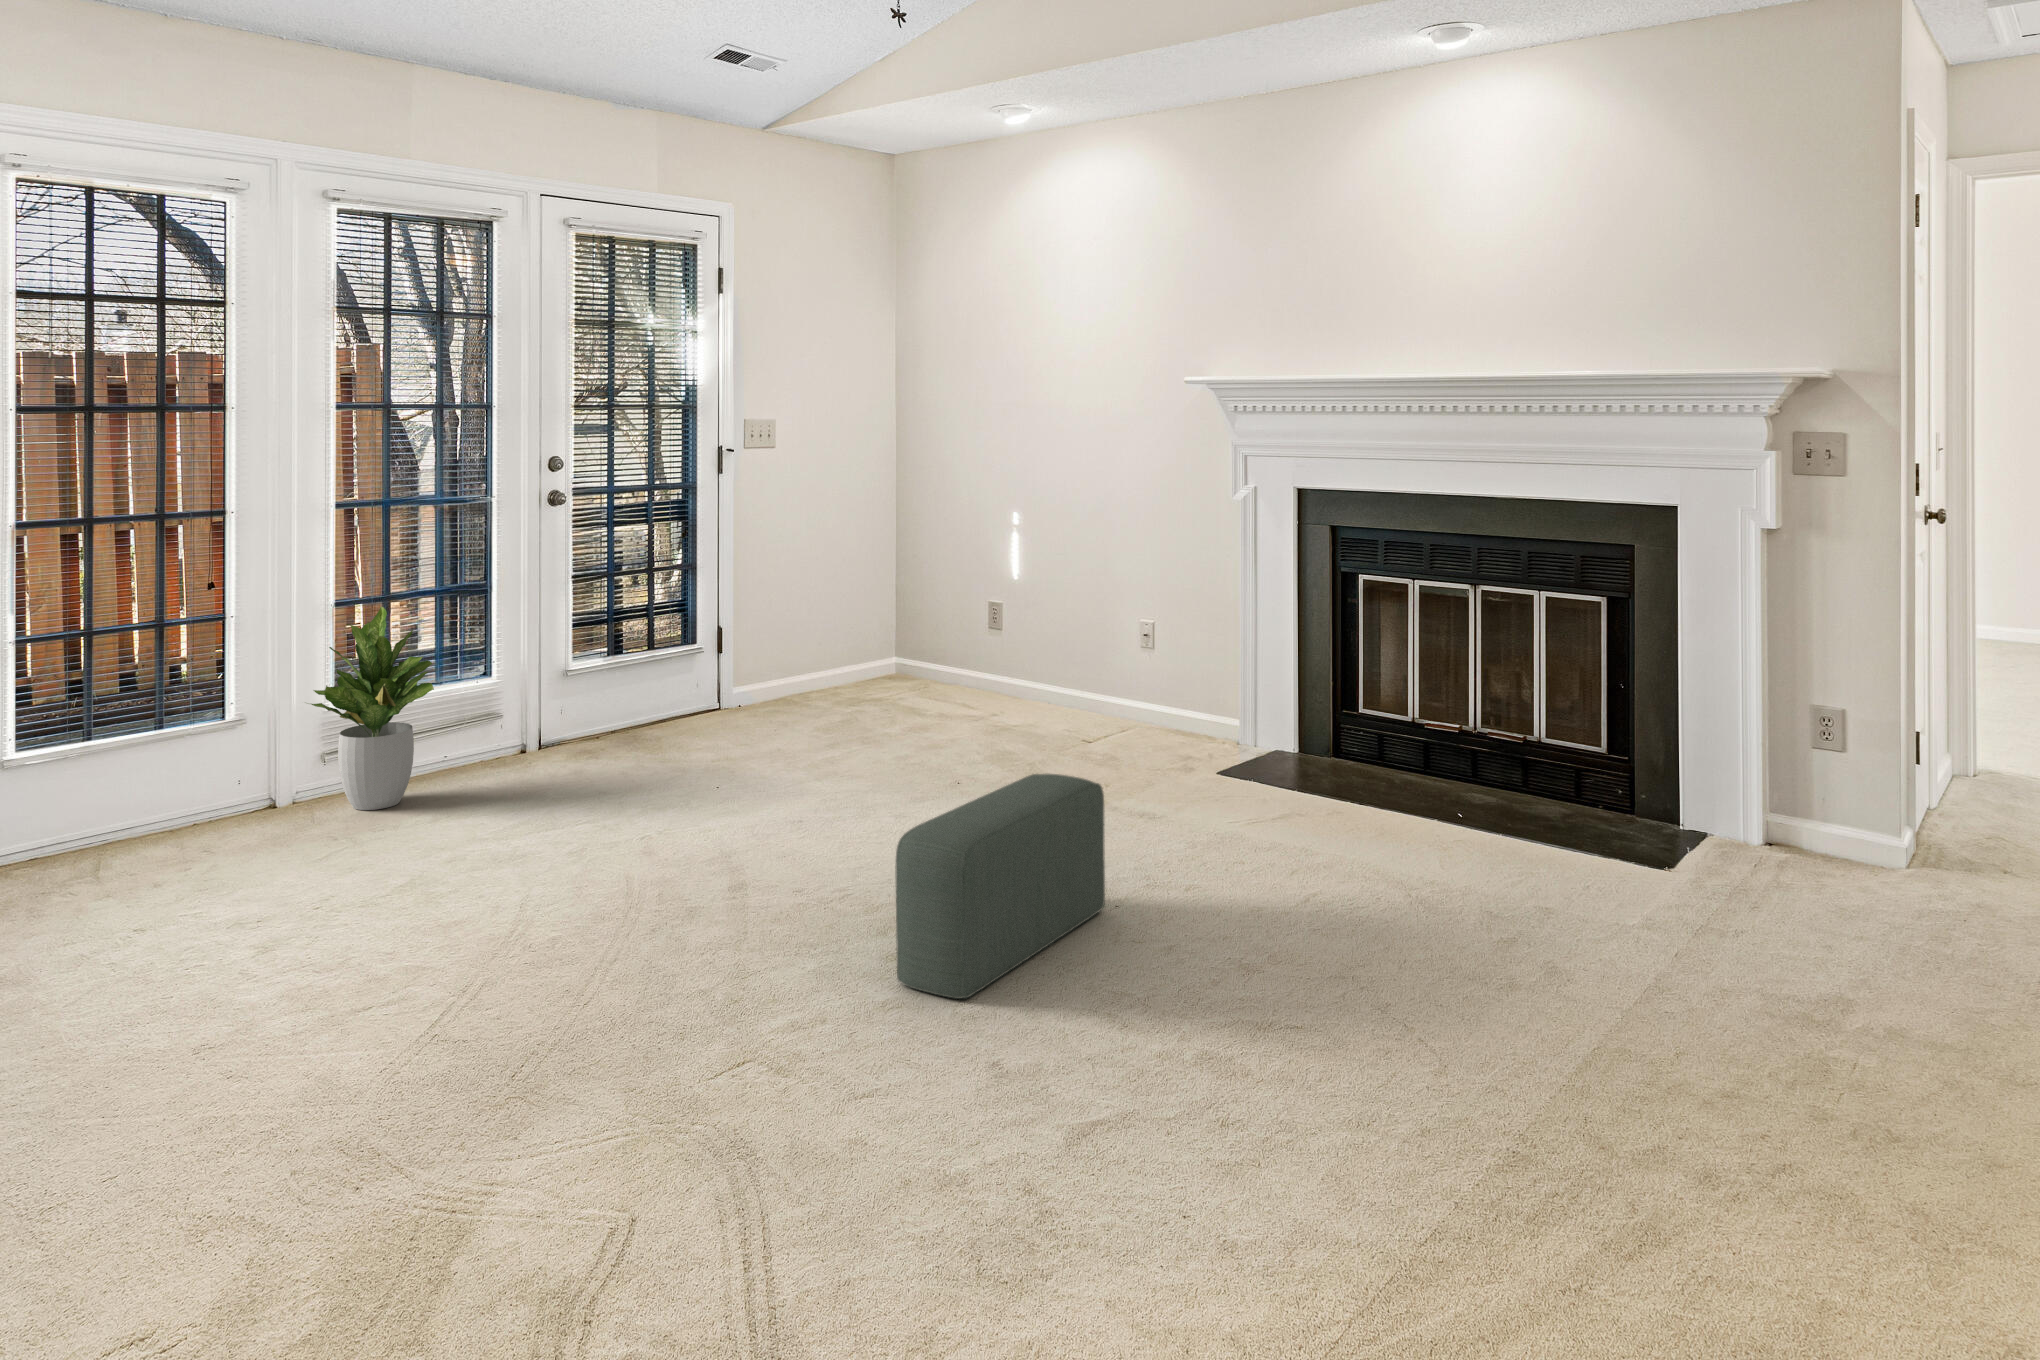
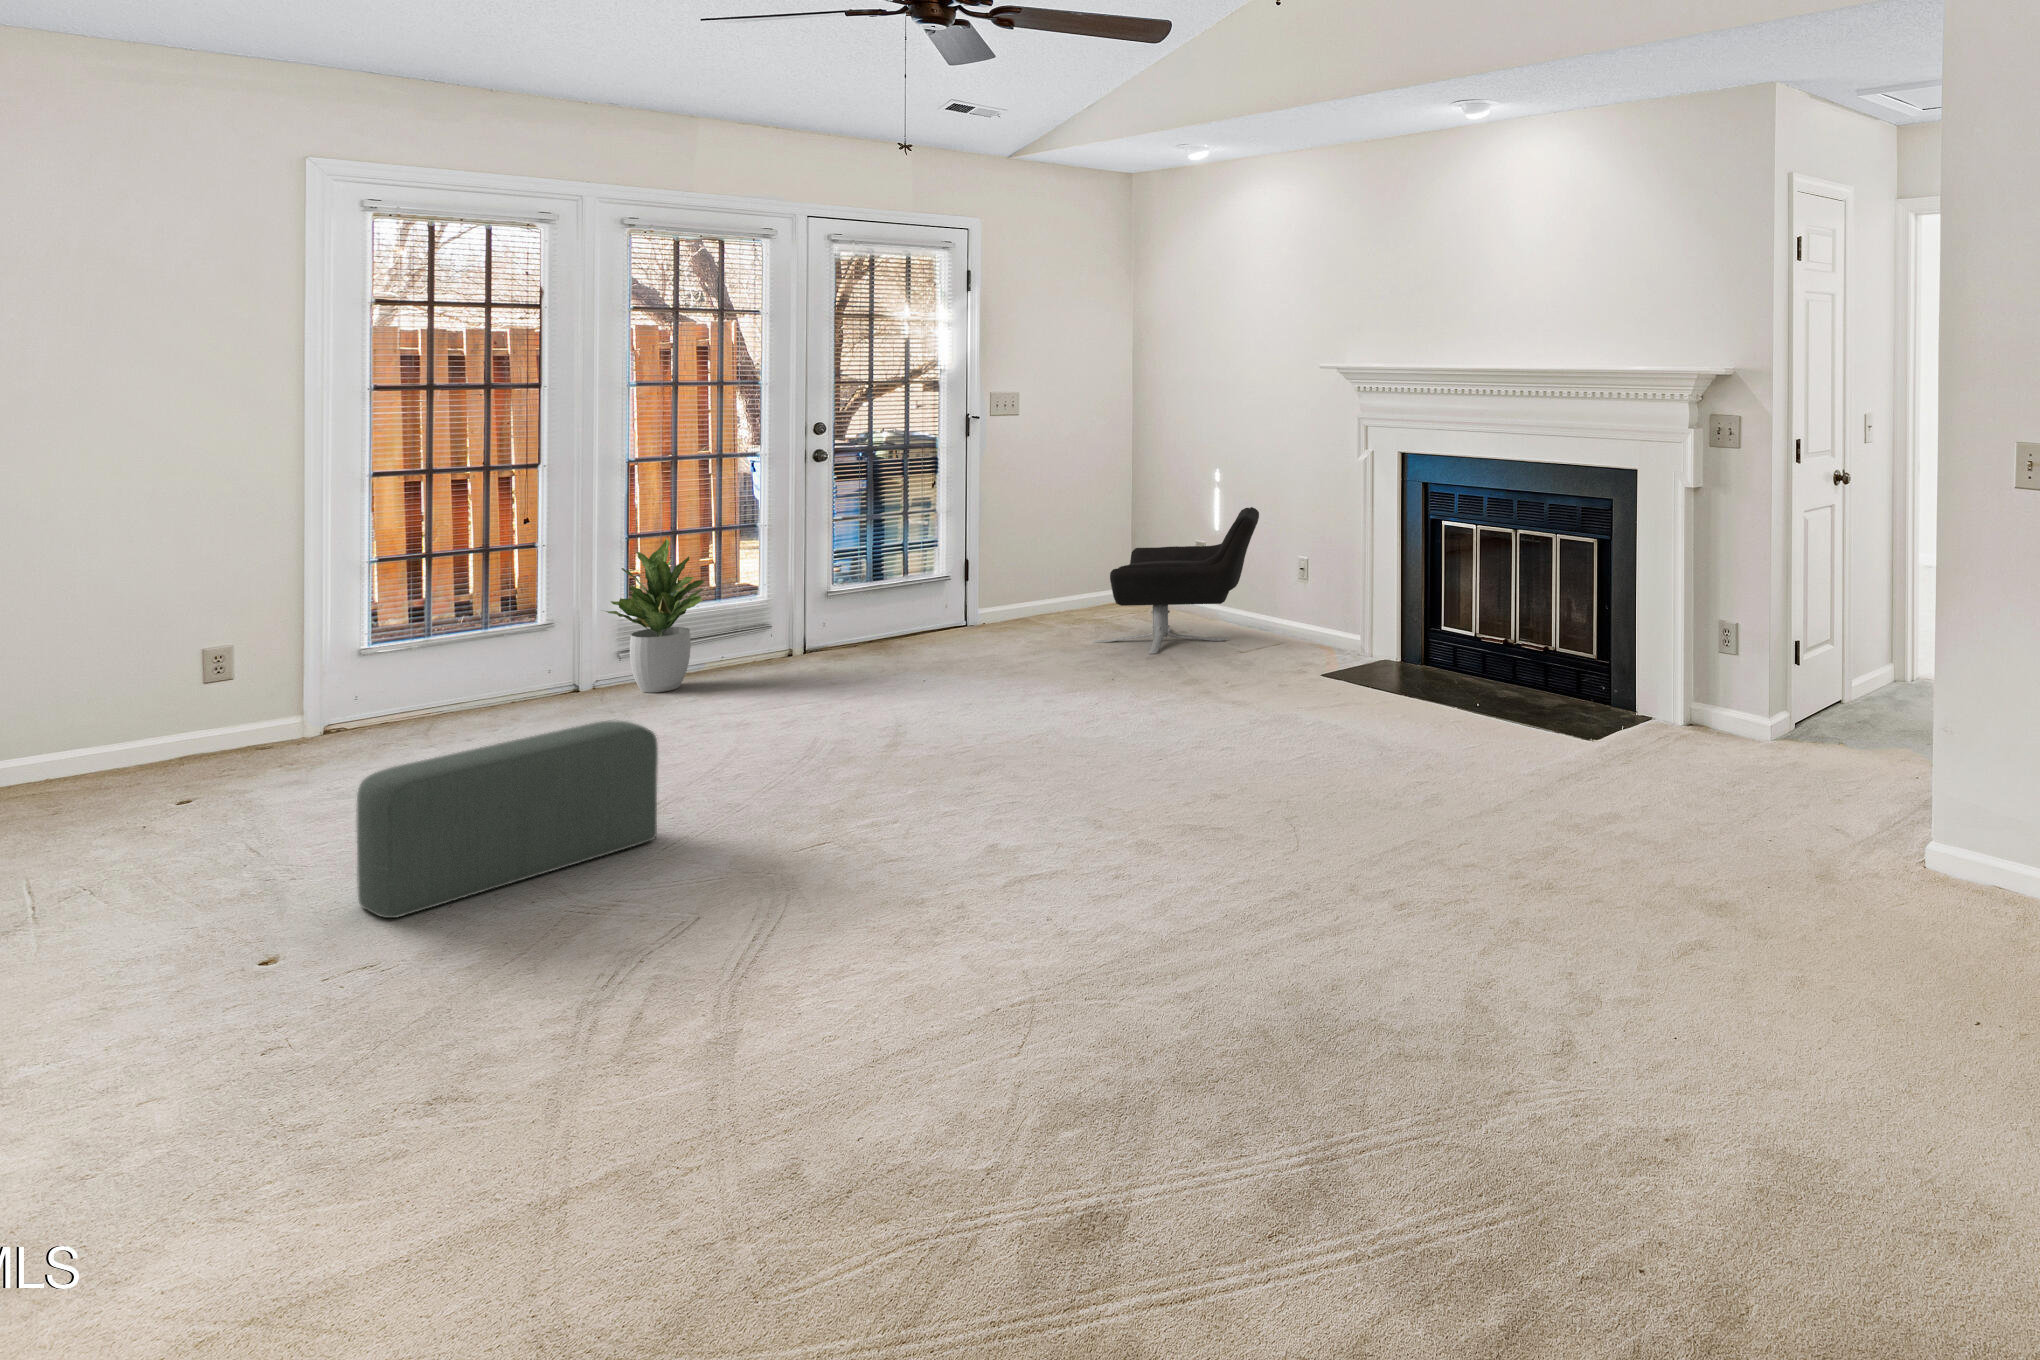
lounge chair: none [892,557,1101,747] -> present [1093,507,1259,654]
pouf: present [895,774,1105,999] -> present [357,721,658,918]

